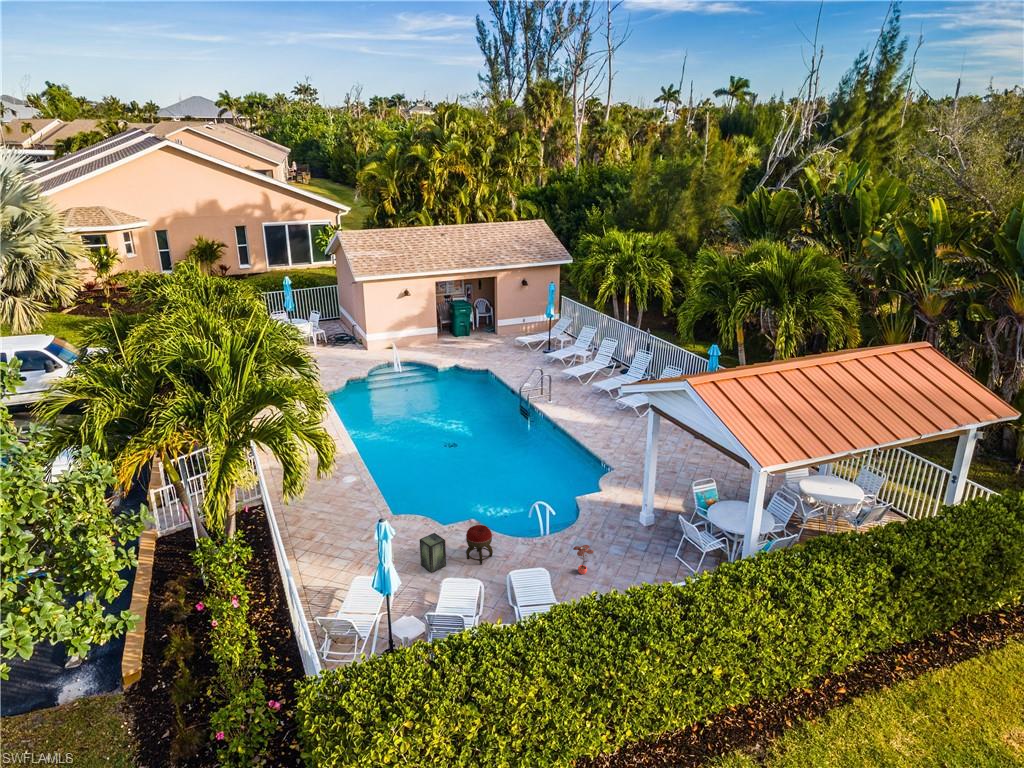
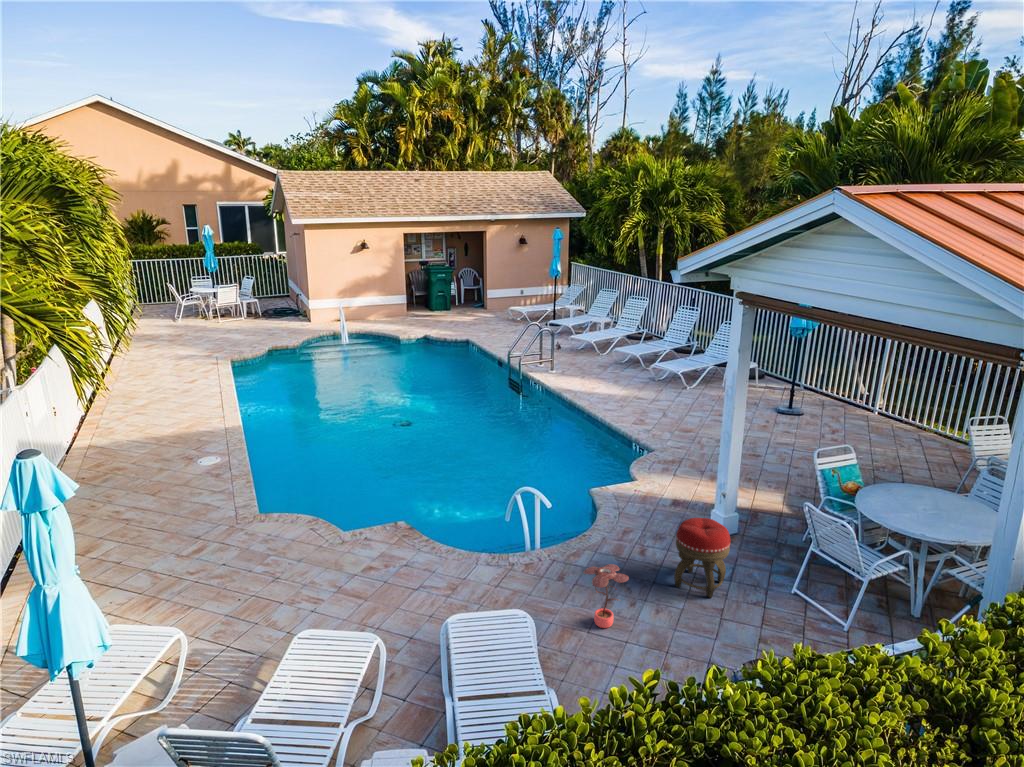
footstool: present [466,525,493,565] -> present [674,518,731,598]
storage box: present [420,533,446,573] -> none [259,536,317,622]

